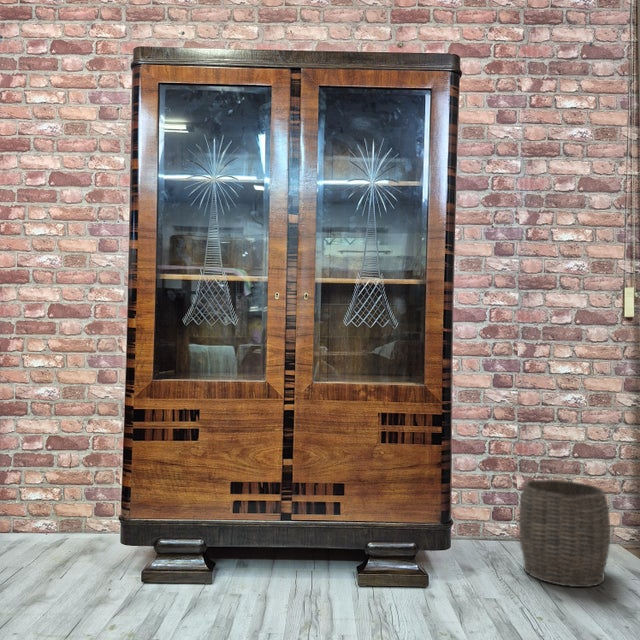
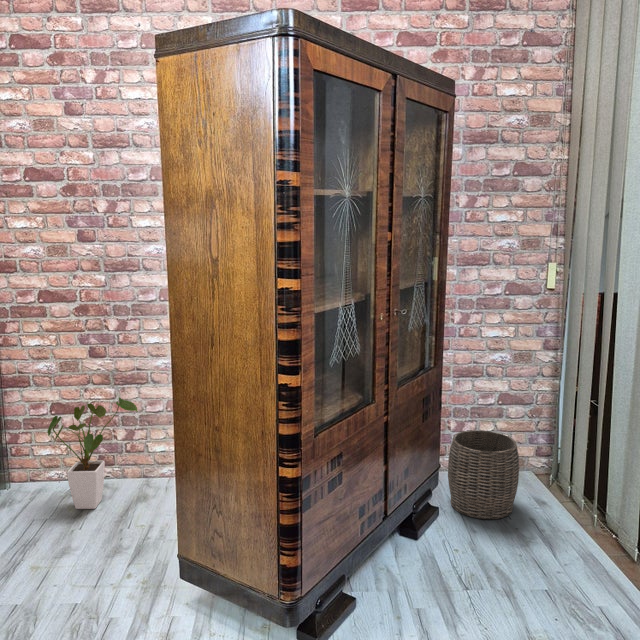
house plant: none [39,426,147,558] -> present [48,397,138,509]

